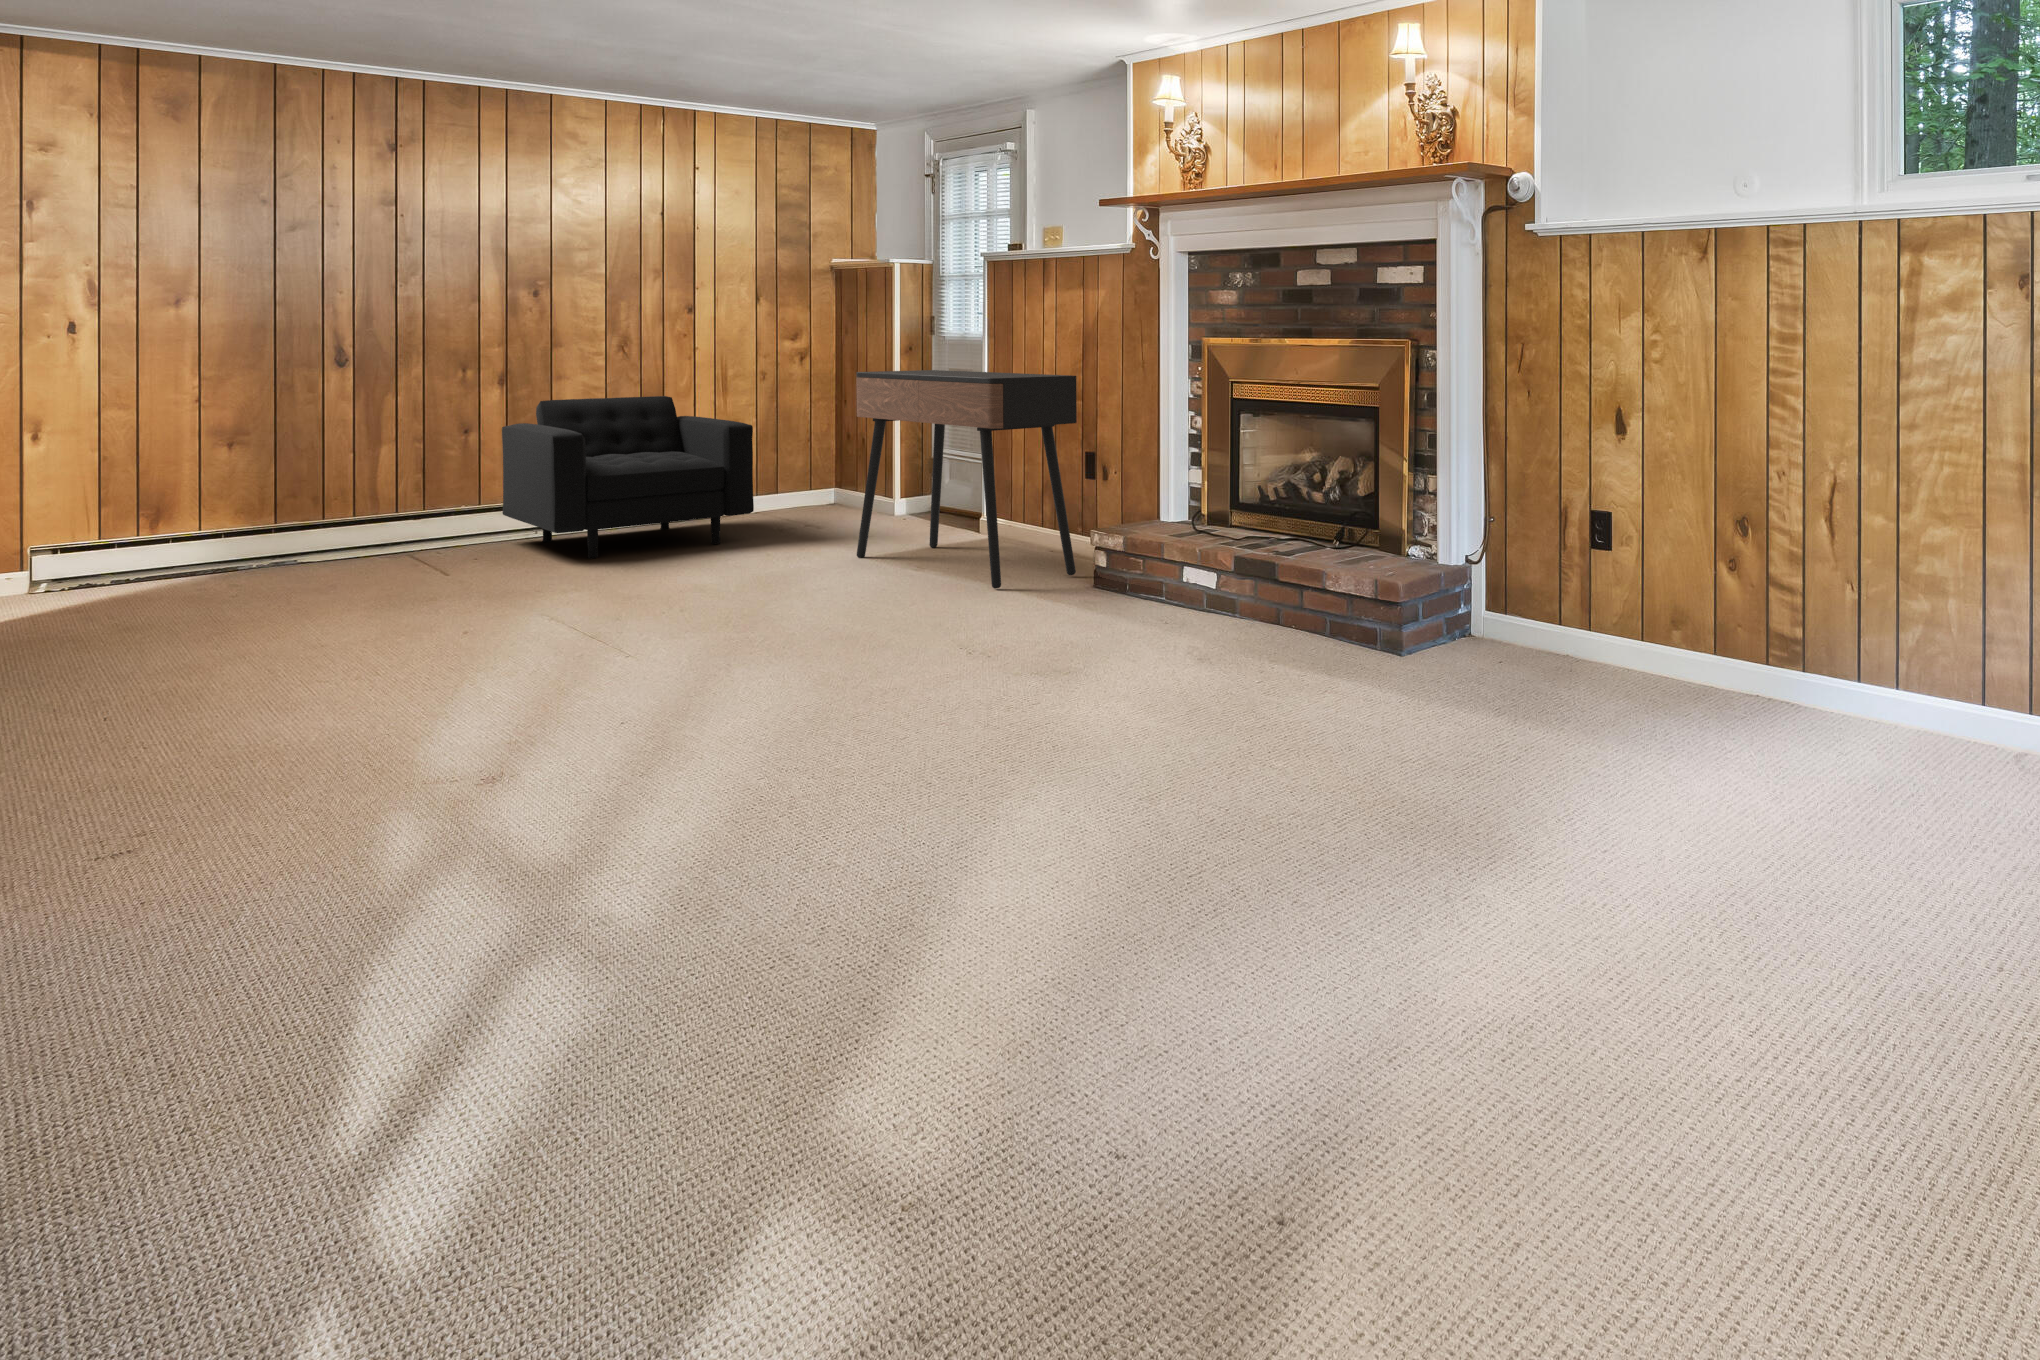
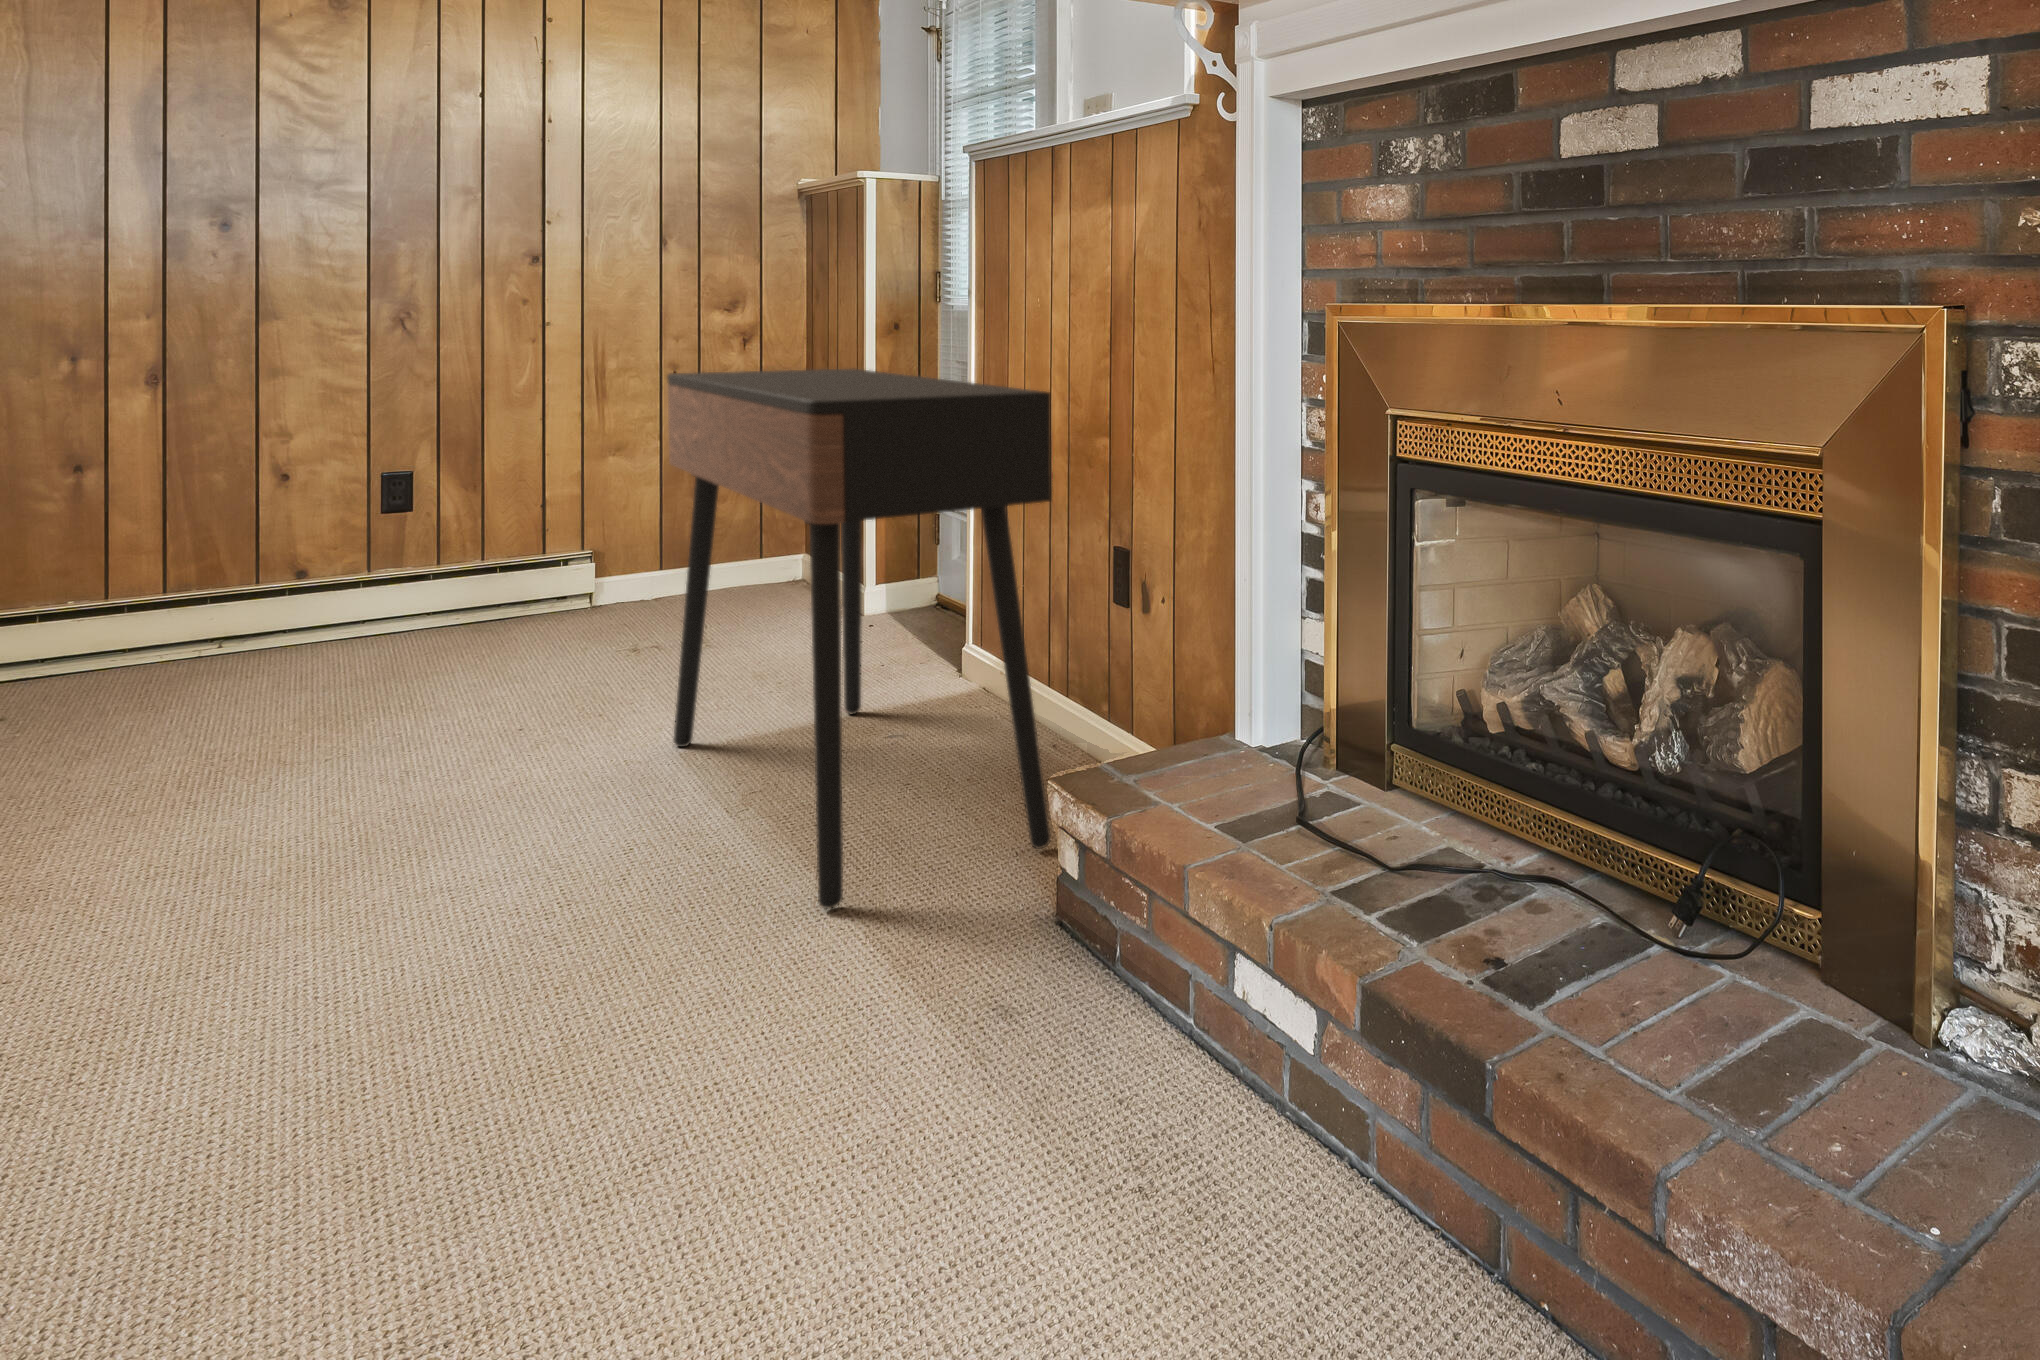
armchair: present [502,396,754,558] -> none [83,406,556,730]

